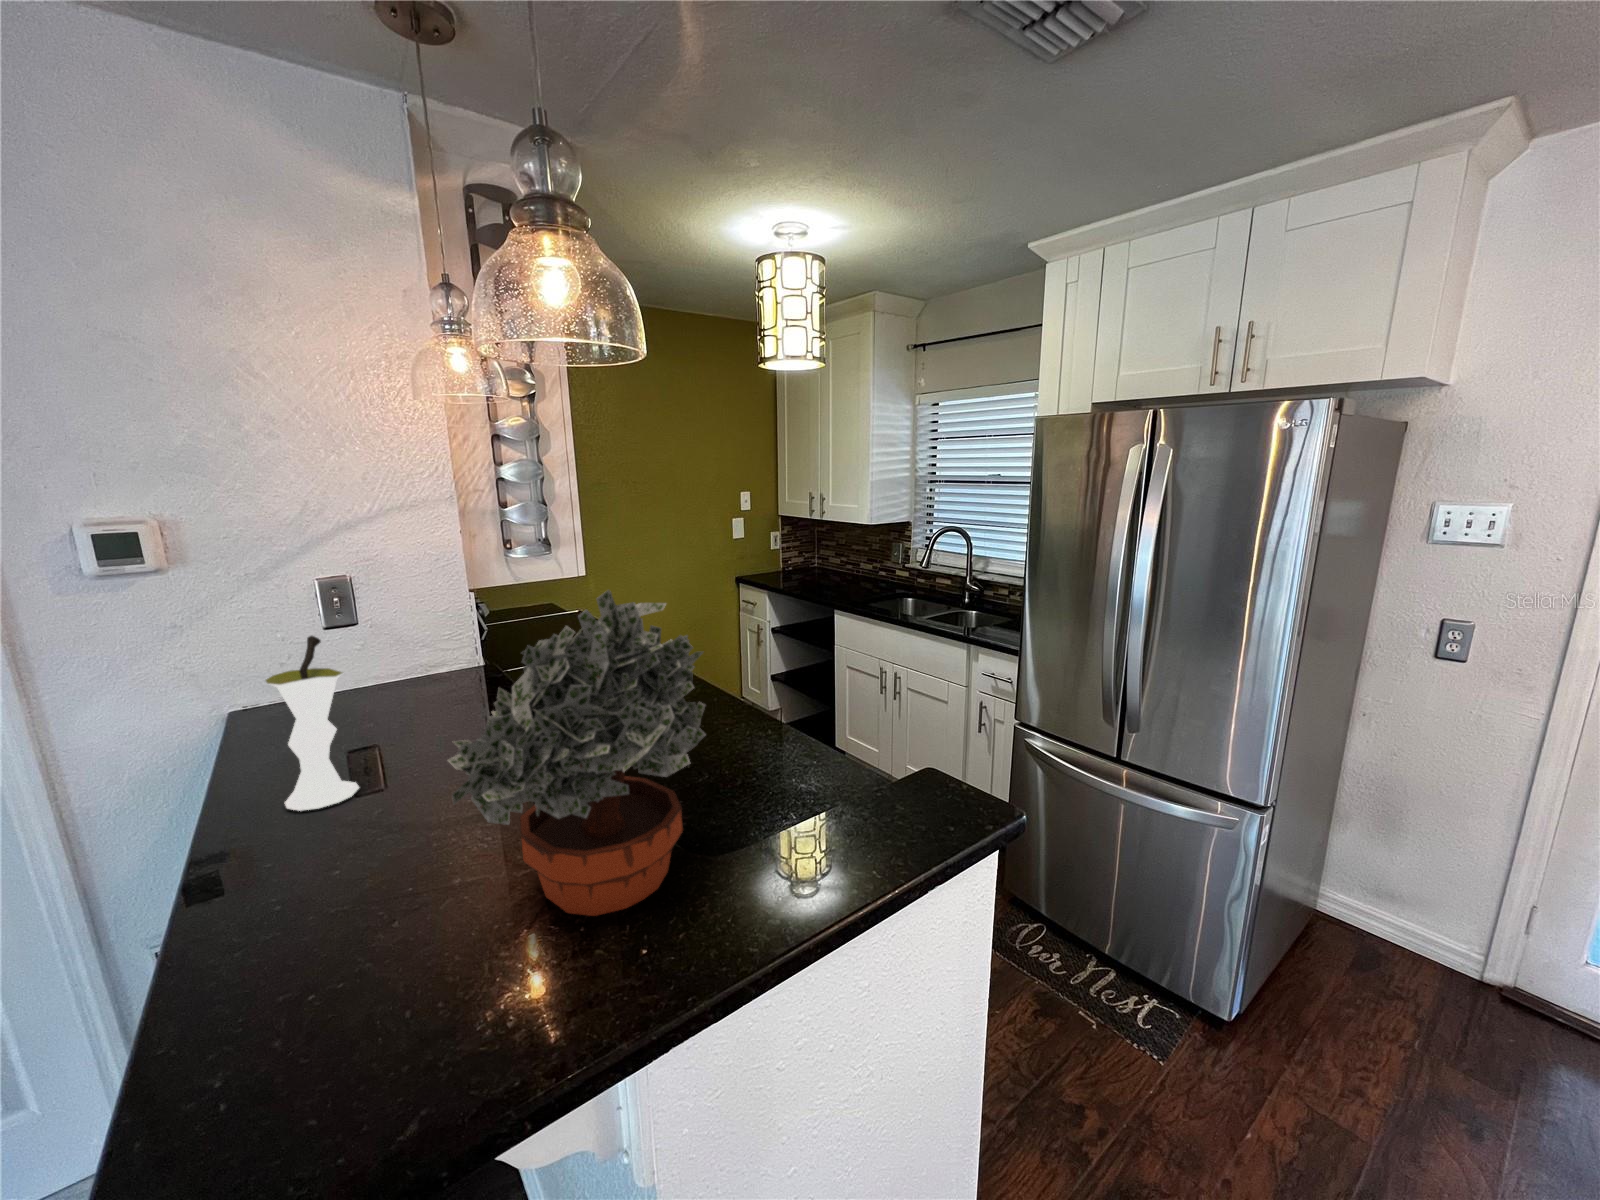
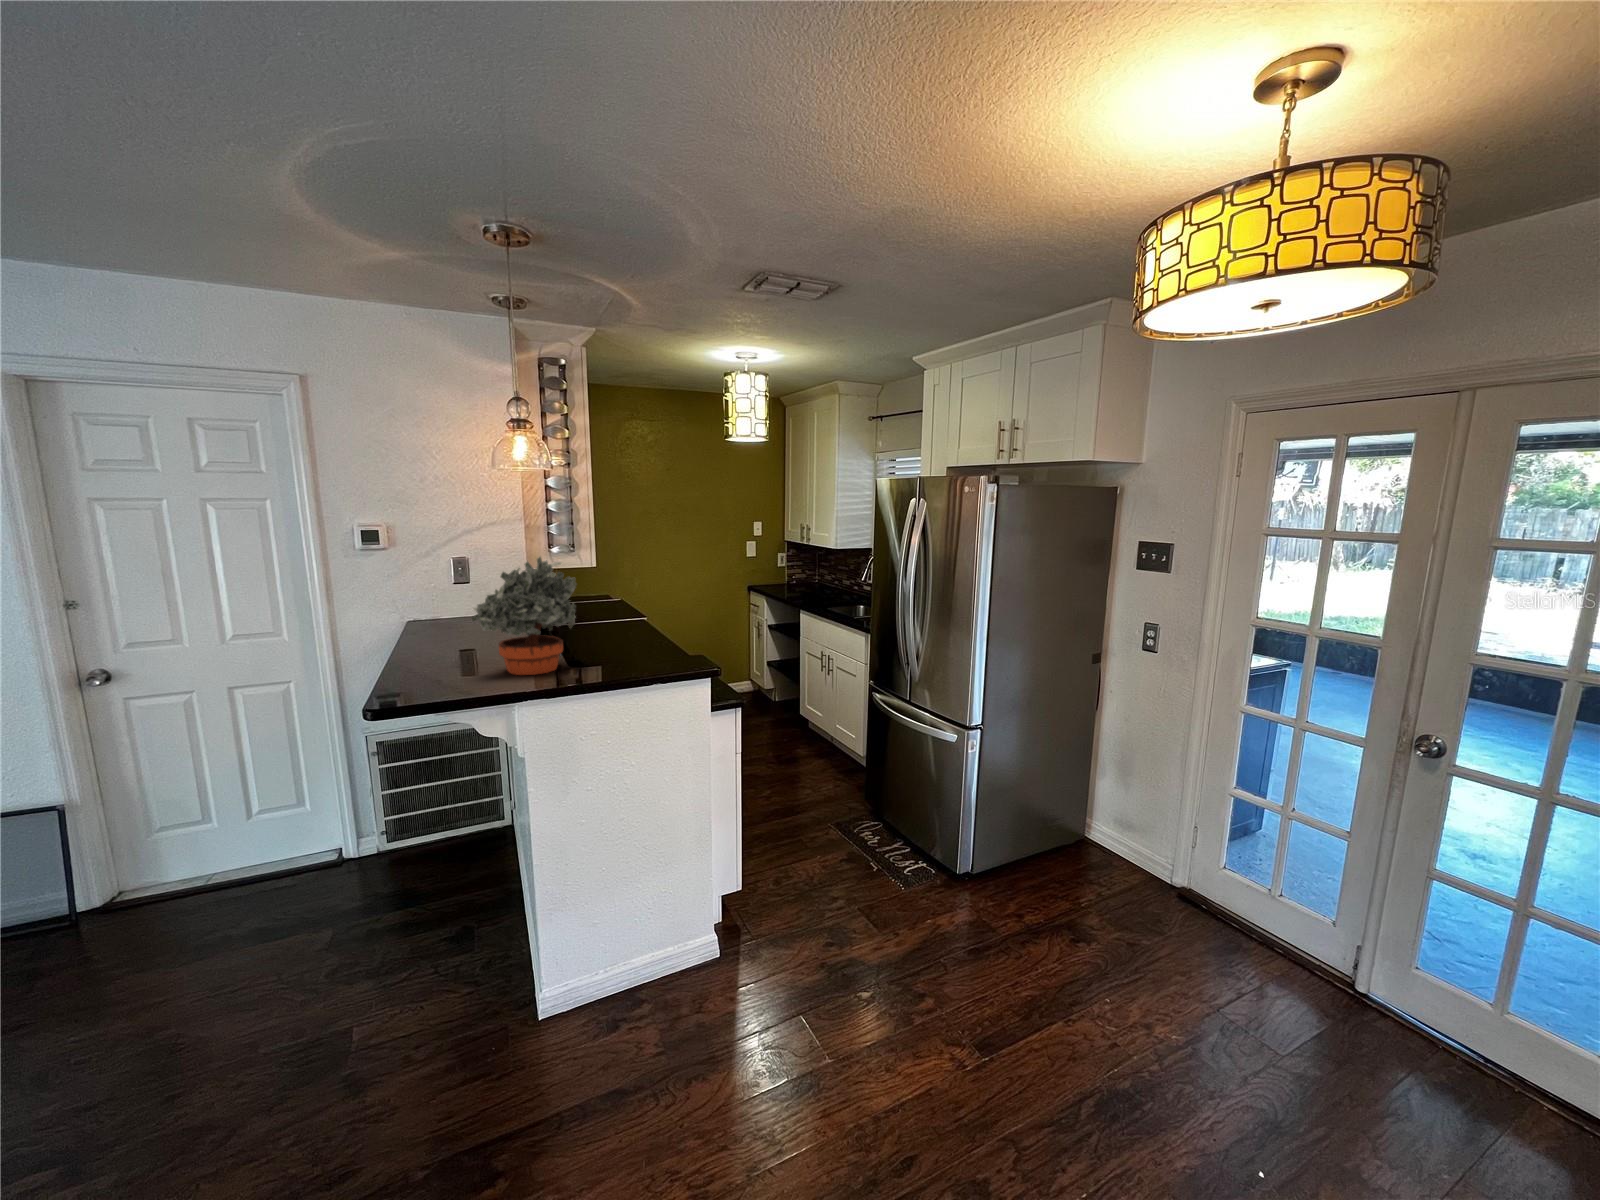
vase: present [266,636,359,811] -> none [422,576,455,649]

